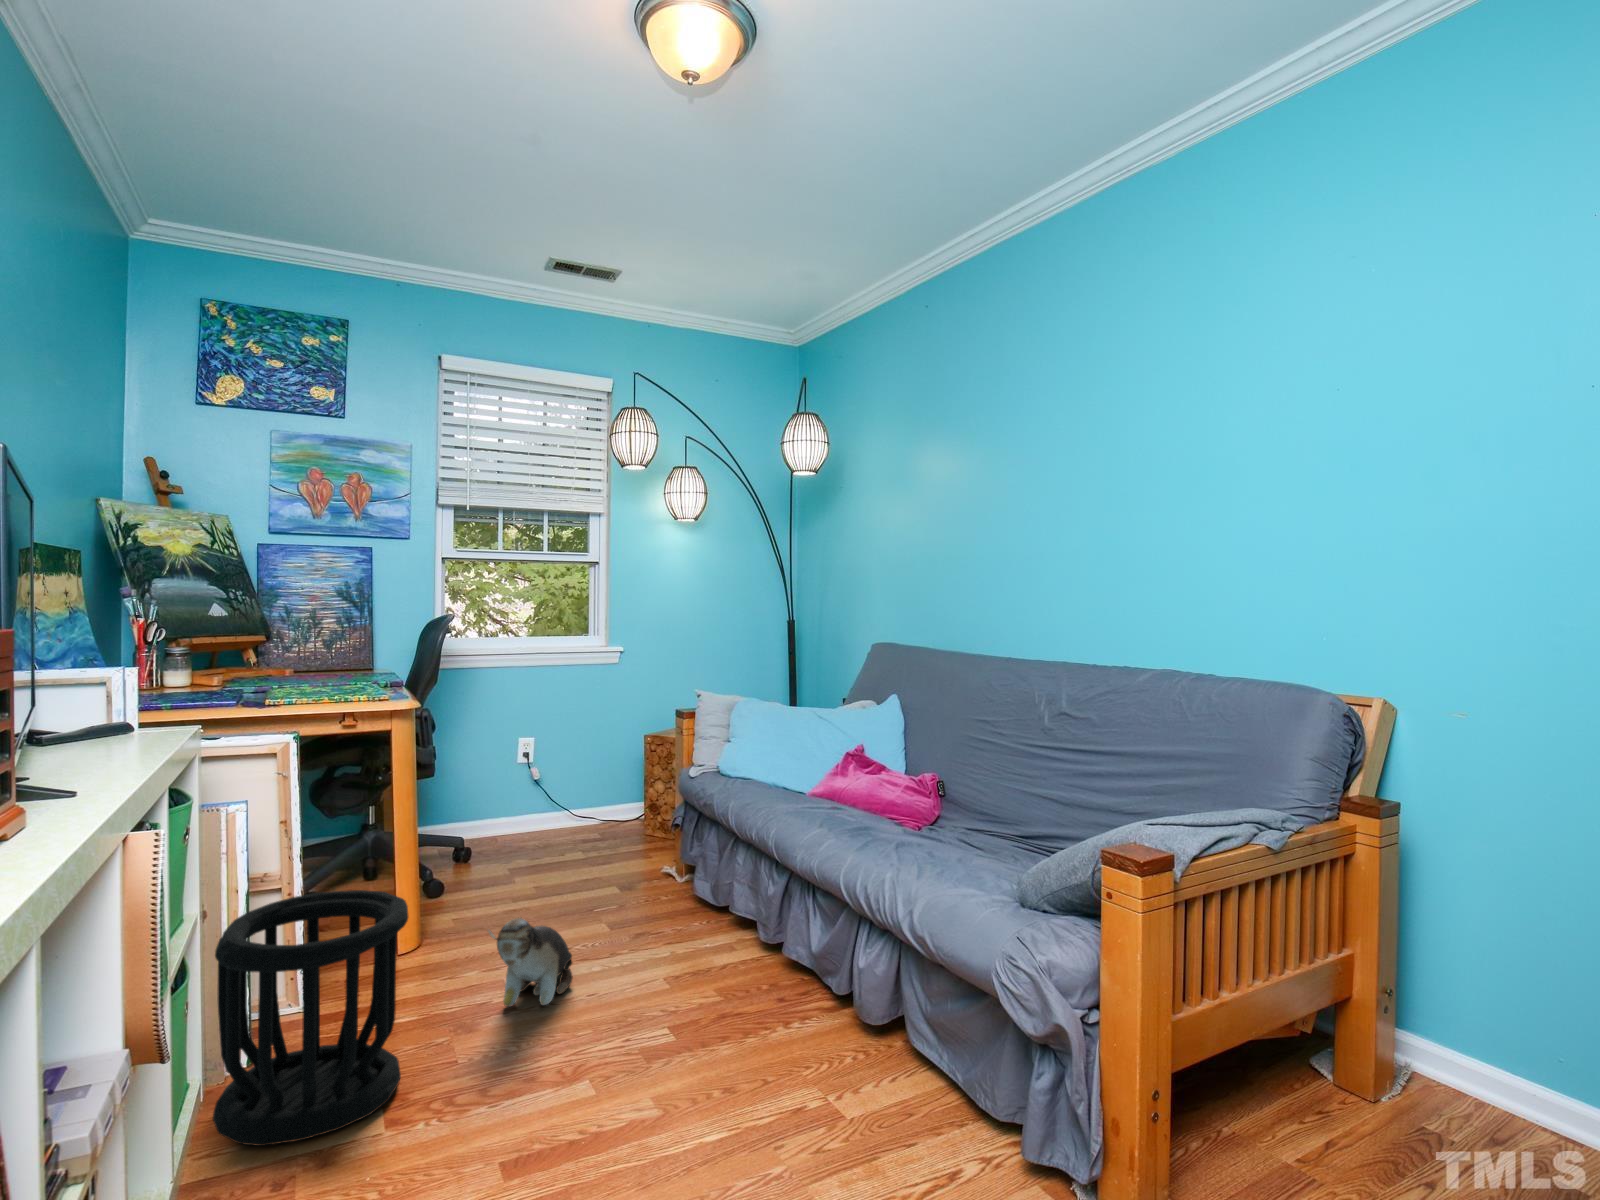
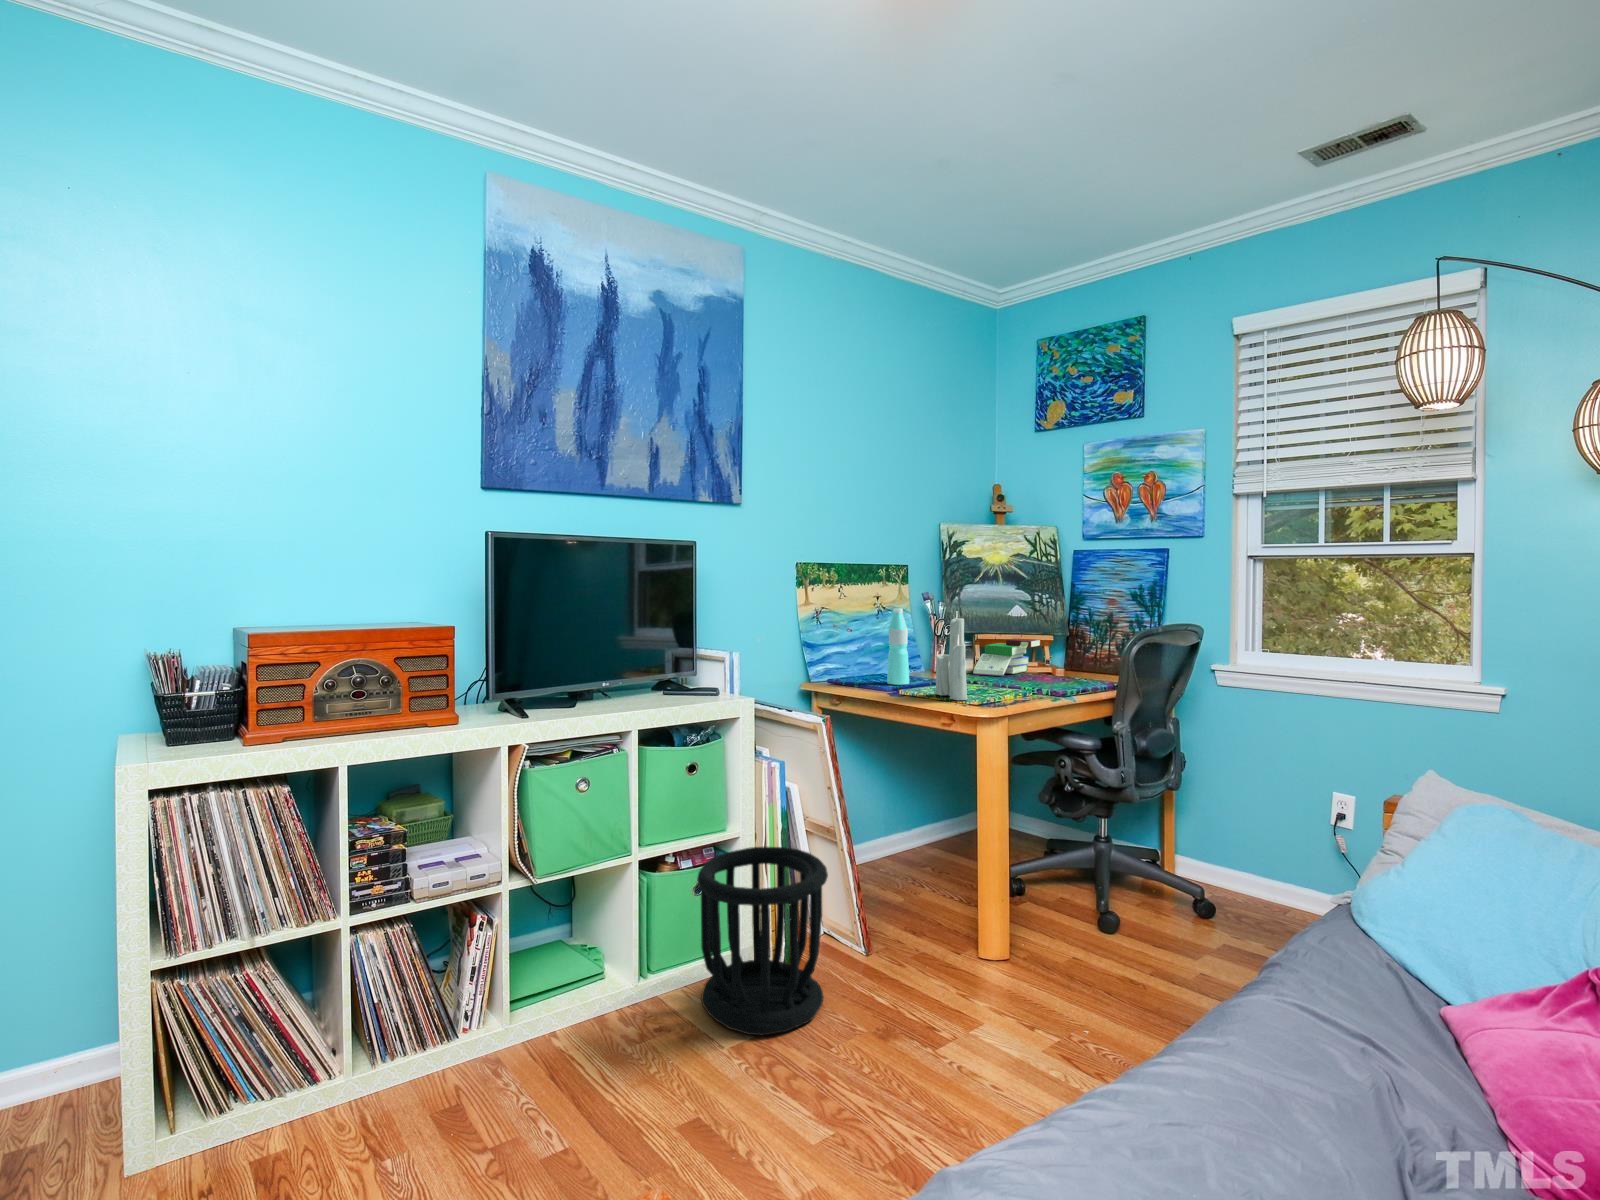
candle: none [293,590,351,697] -> present [934,613,968,700]
water bottle: none [175,601,210,700] -> present [887,608,909,685]
book: none [217,640,283,684] -> present [973,638,1040,676]
plush toy: present [488,918,573,1007] -> none [889,950,1060,1066]

